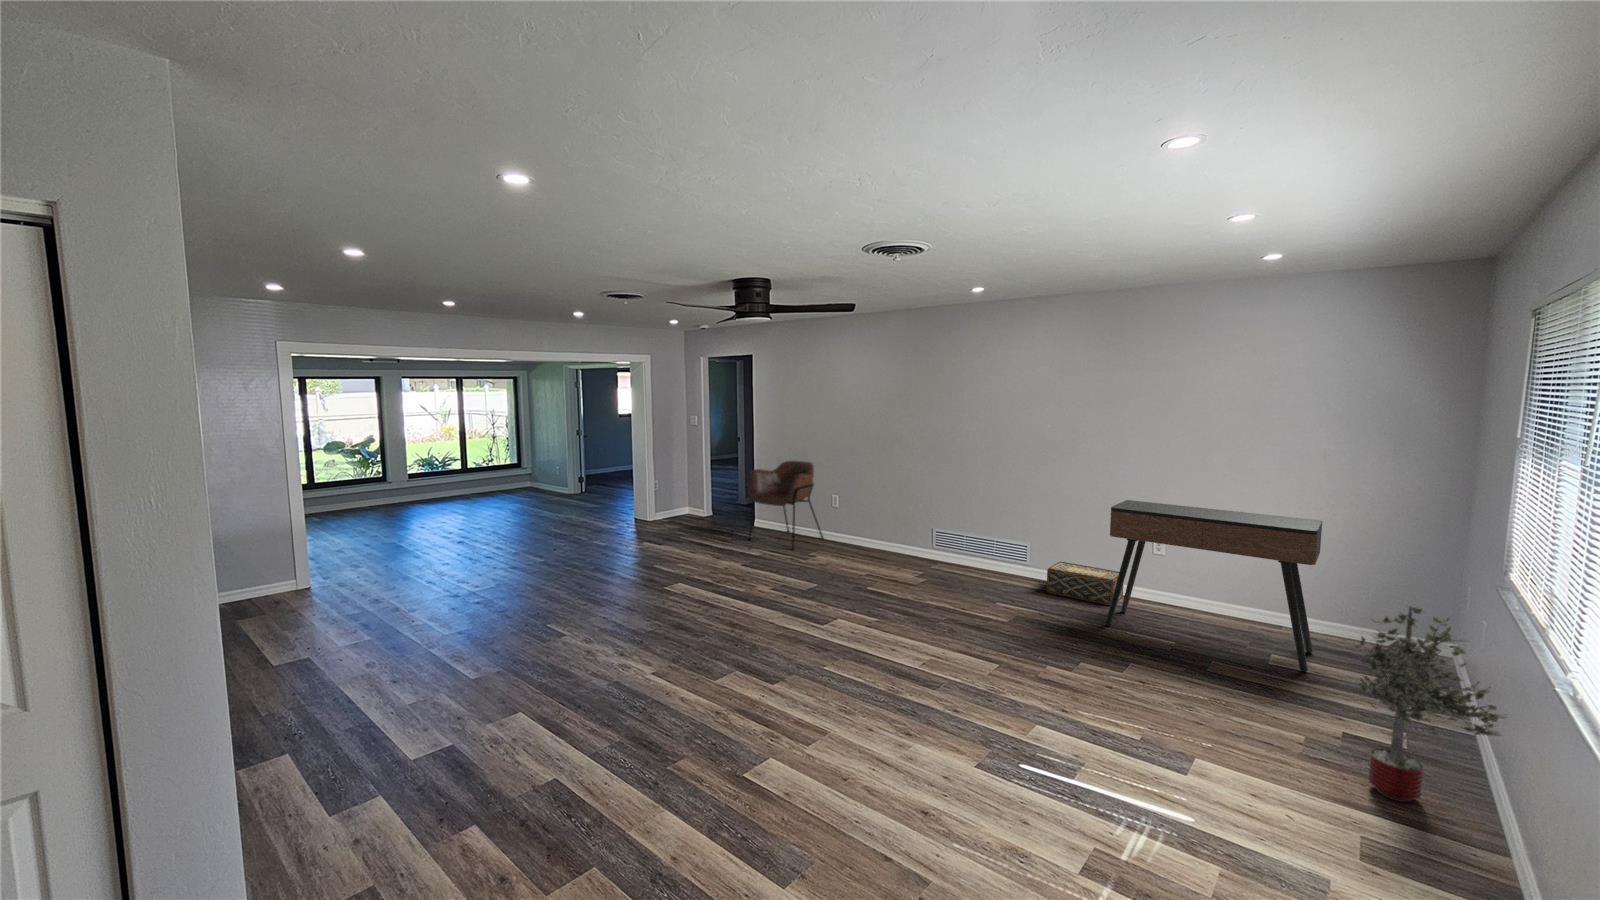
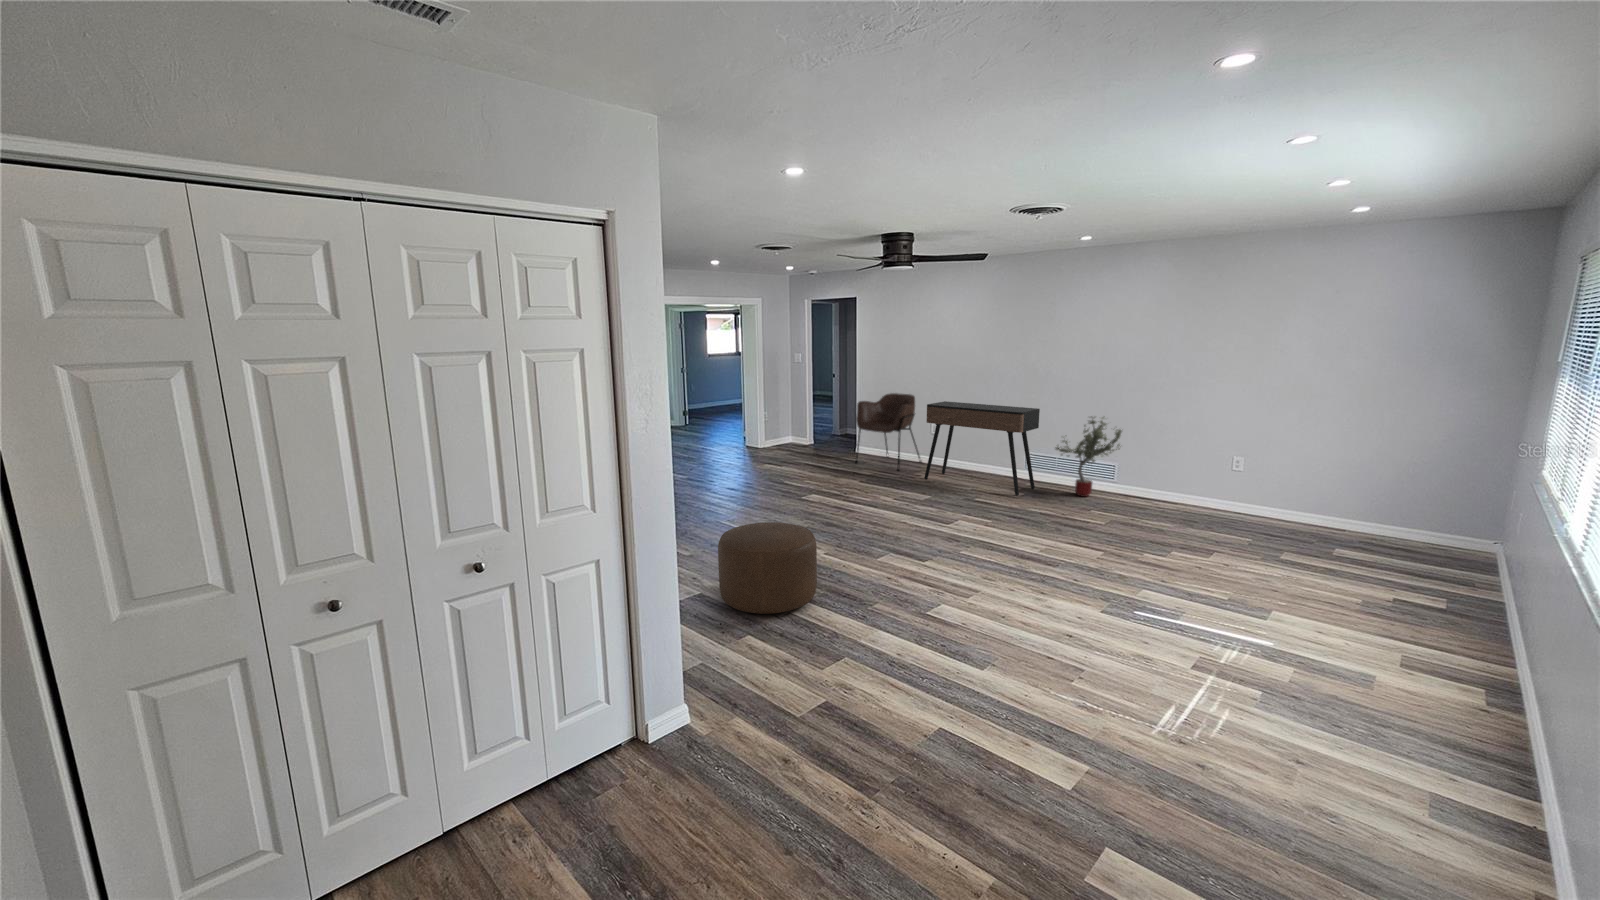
console table: present [1105,500,1322,672] -> present [924,401,1040,495]
woven basket: present [1047,561,1123,605] -> none [1135,479,1205,514]
potted tree: present [1355,607,1505,802] -> present [1056,416,1122,497]
ottoman: none [459,642,606,785] -> present [718,522,817,614]

